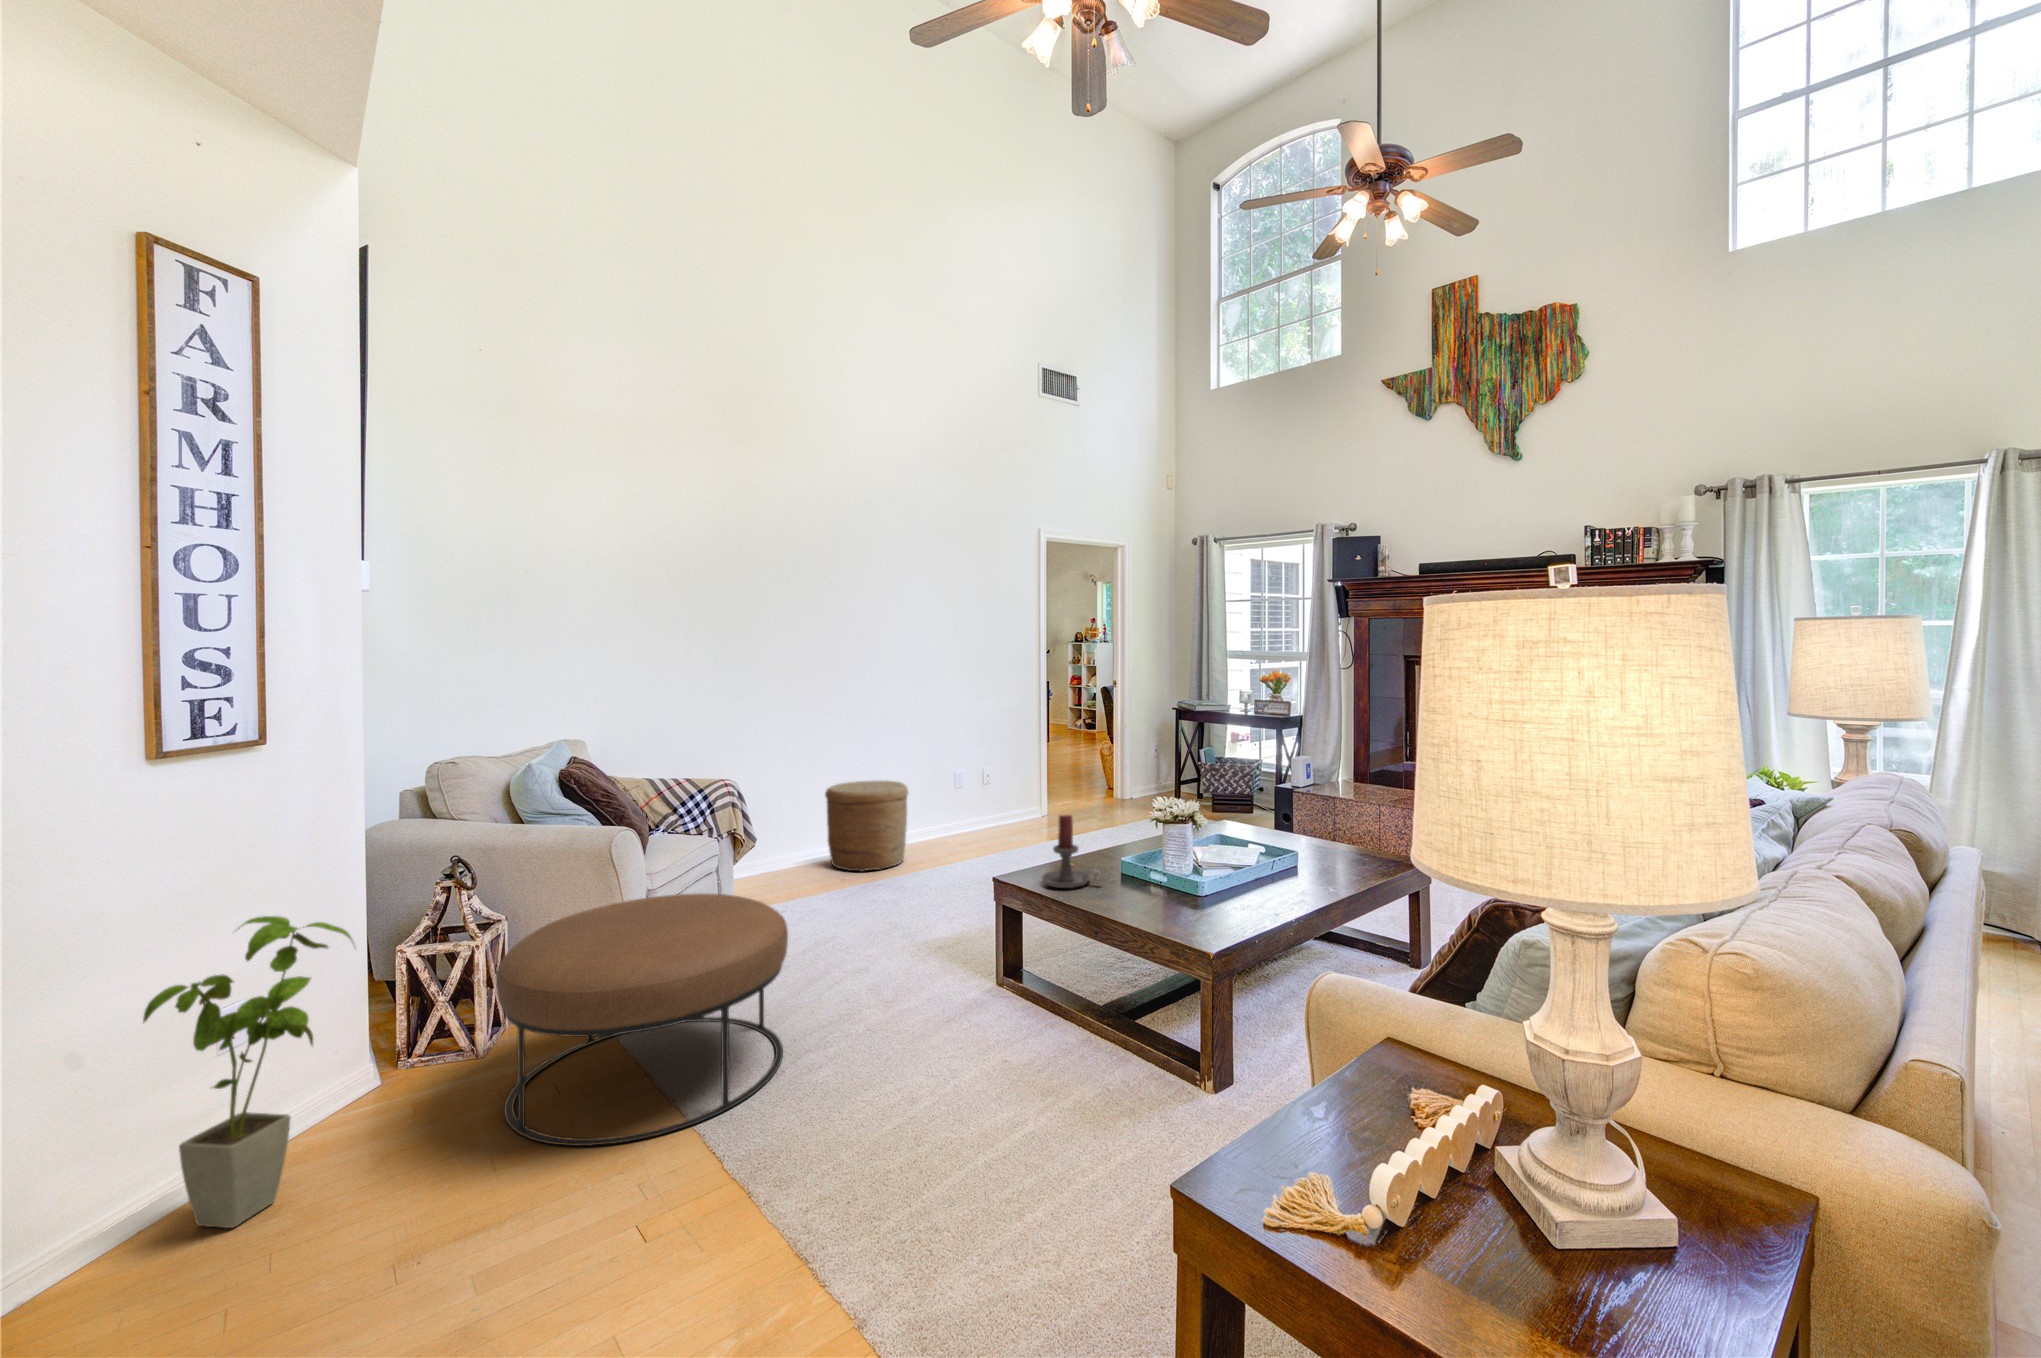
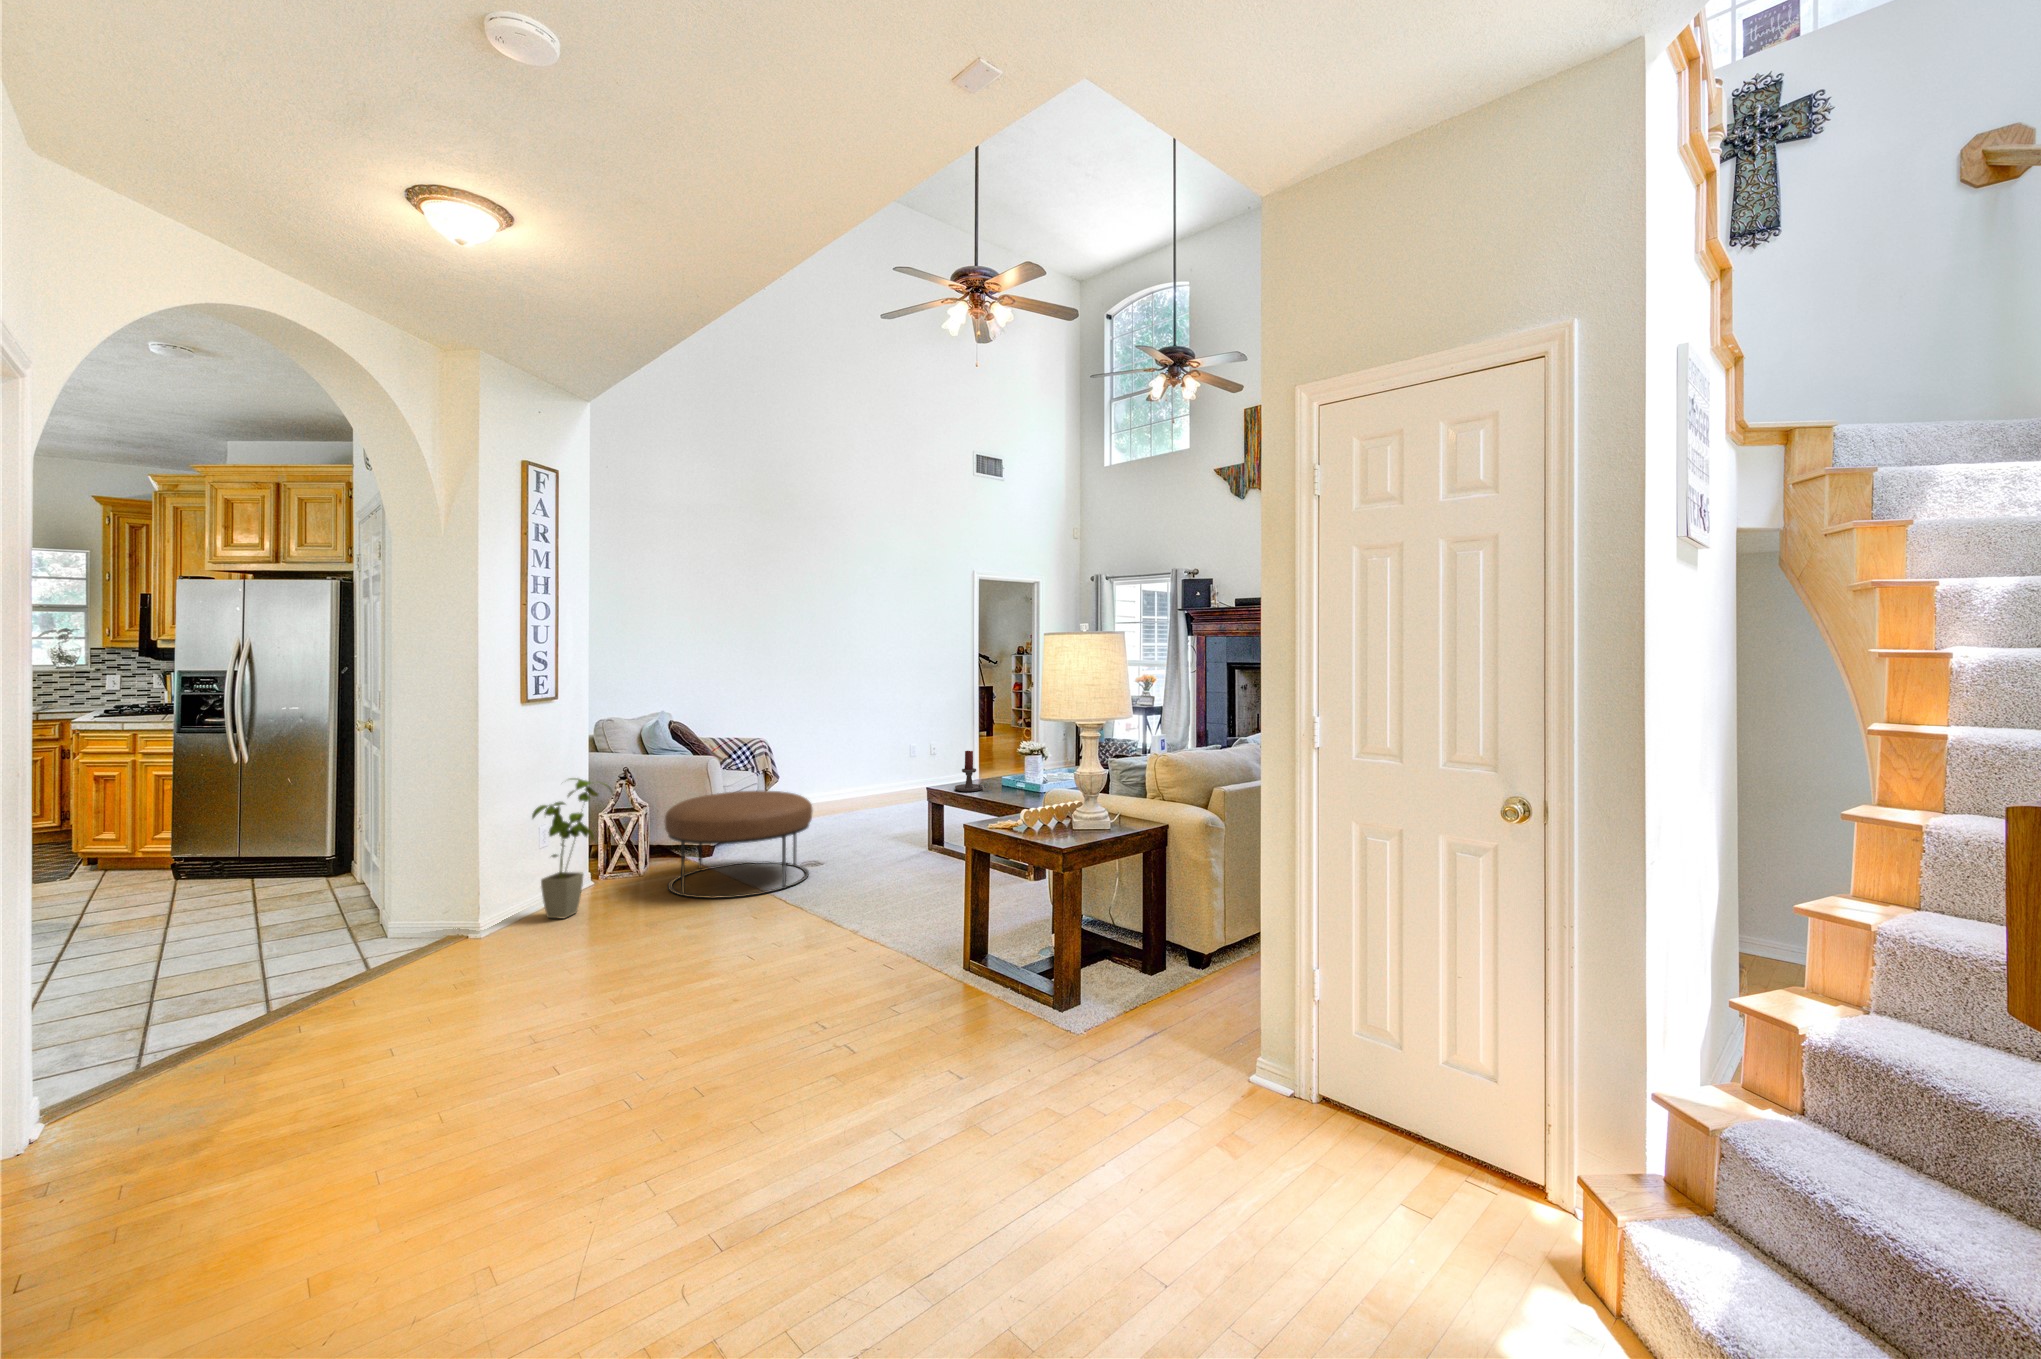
woven basket: present [825,781,908,872] -> none [820,747,877,806]

